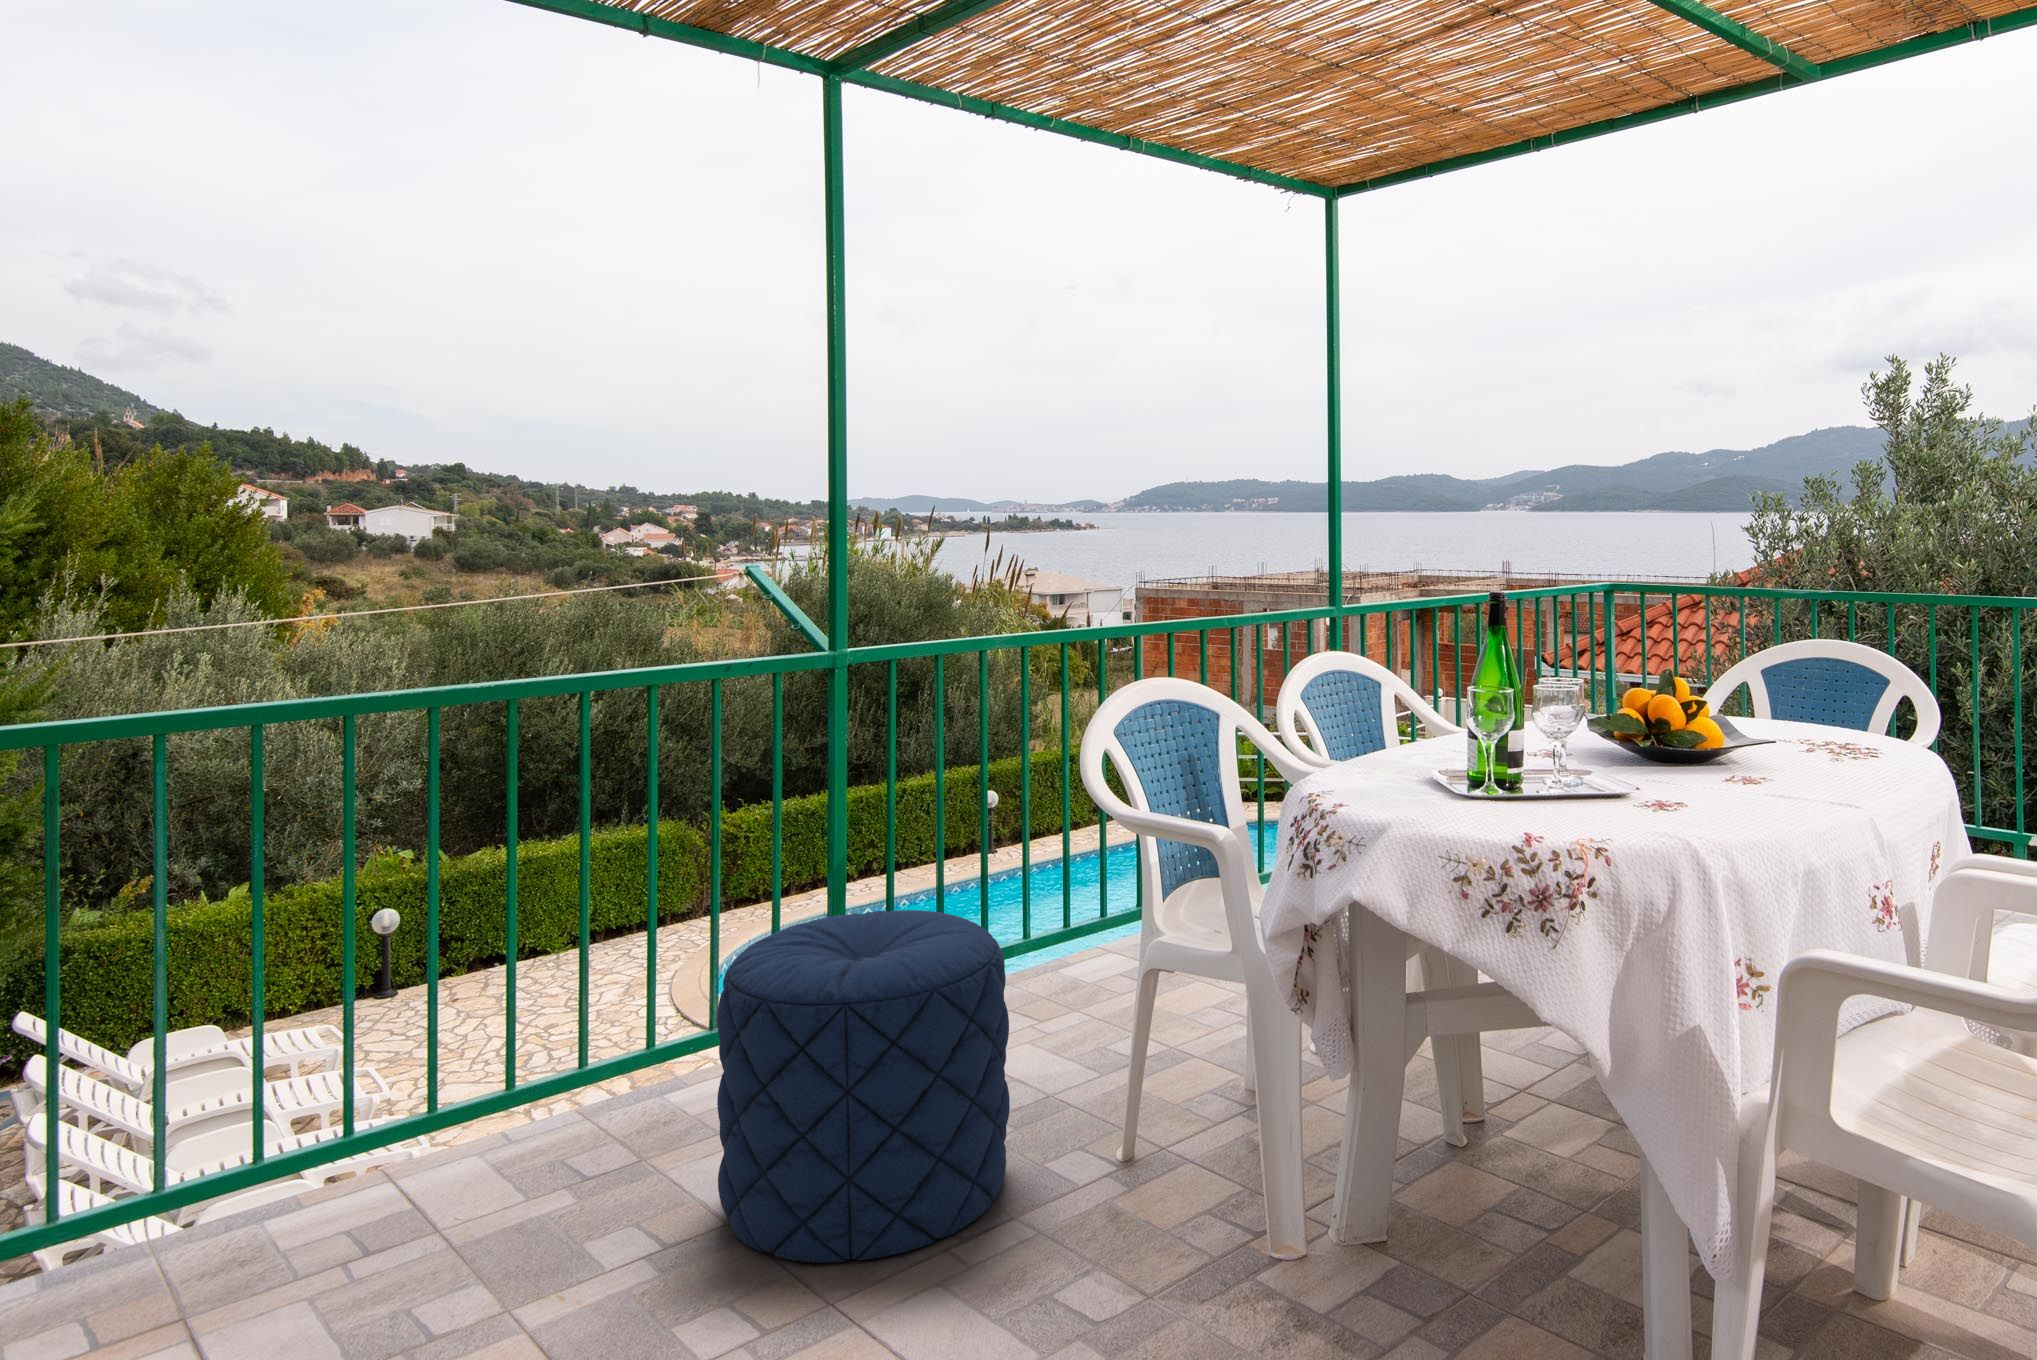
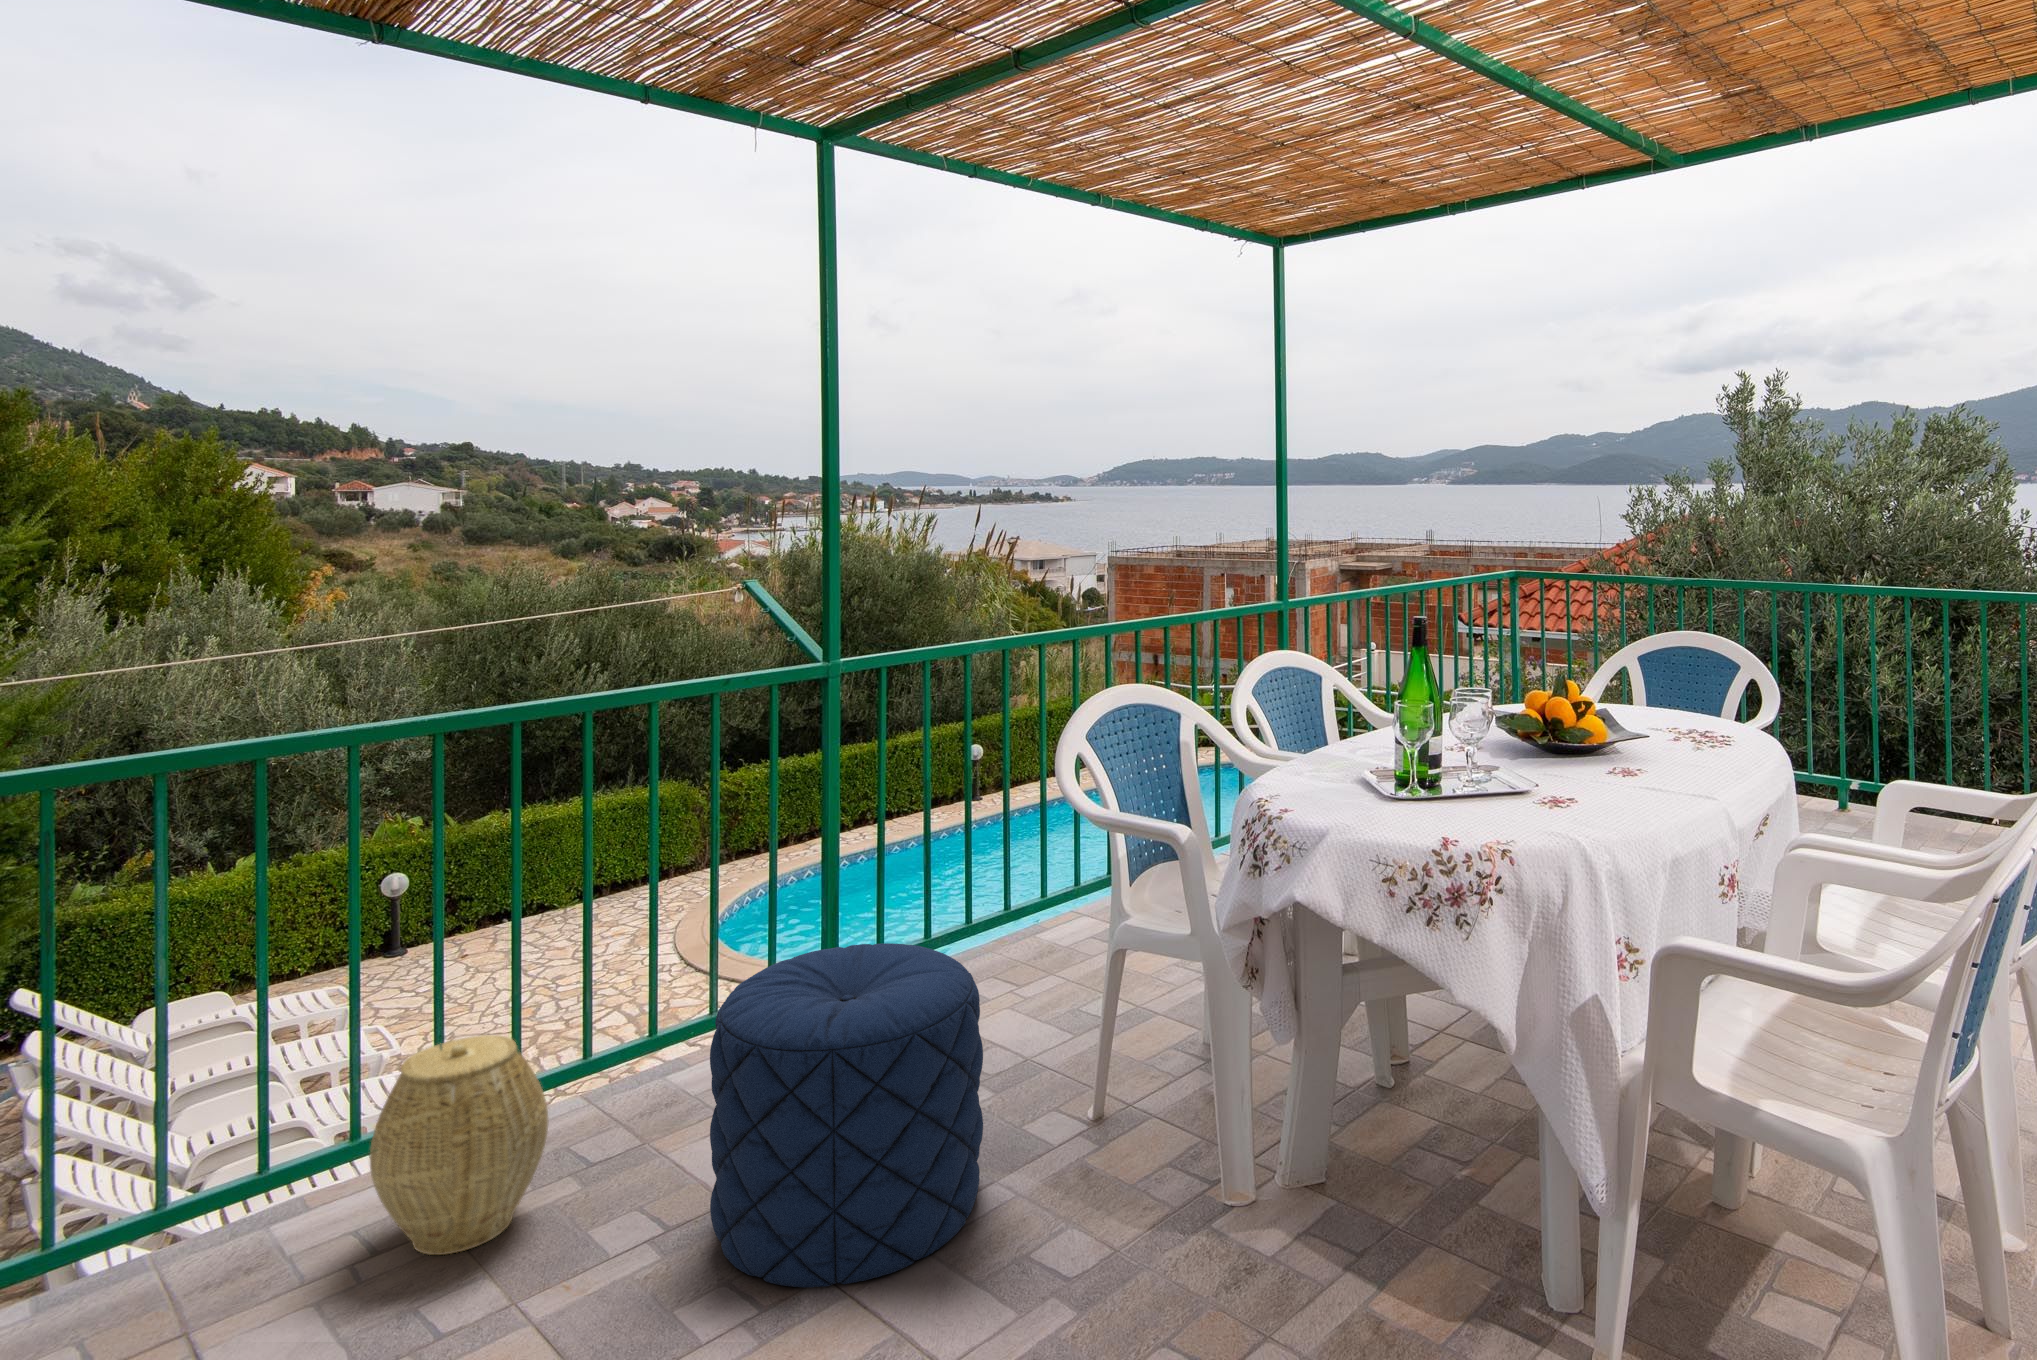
woven basket: none [364,1002,548,1230] -> present [370,1035,548,1255]

